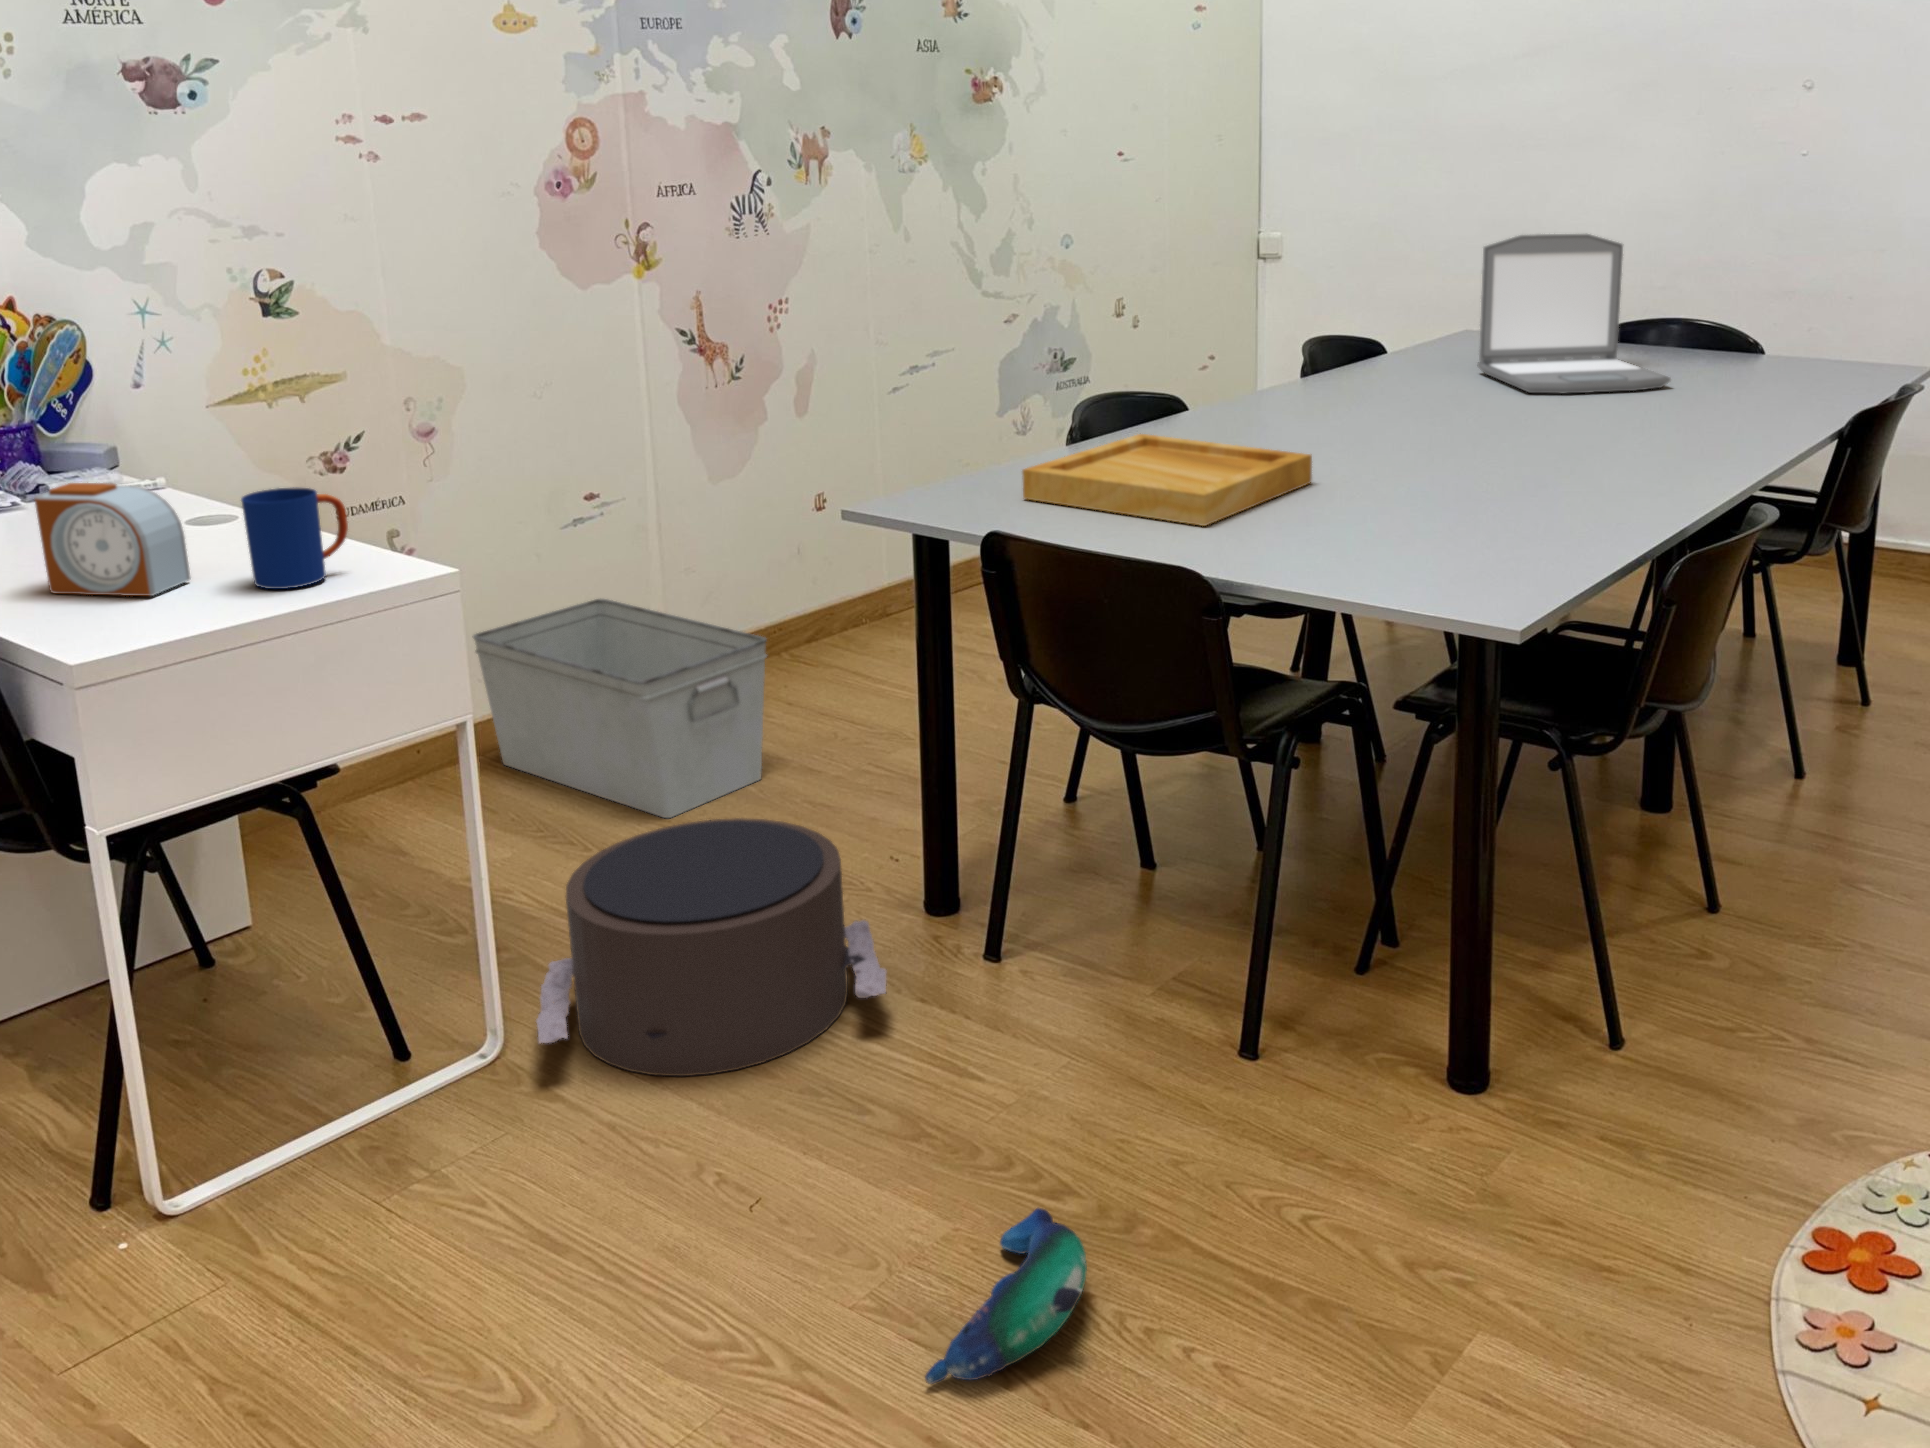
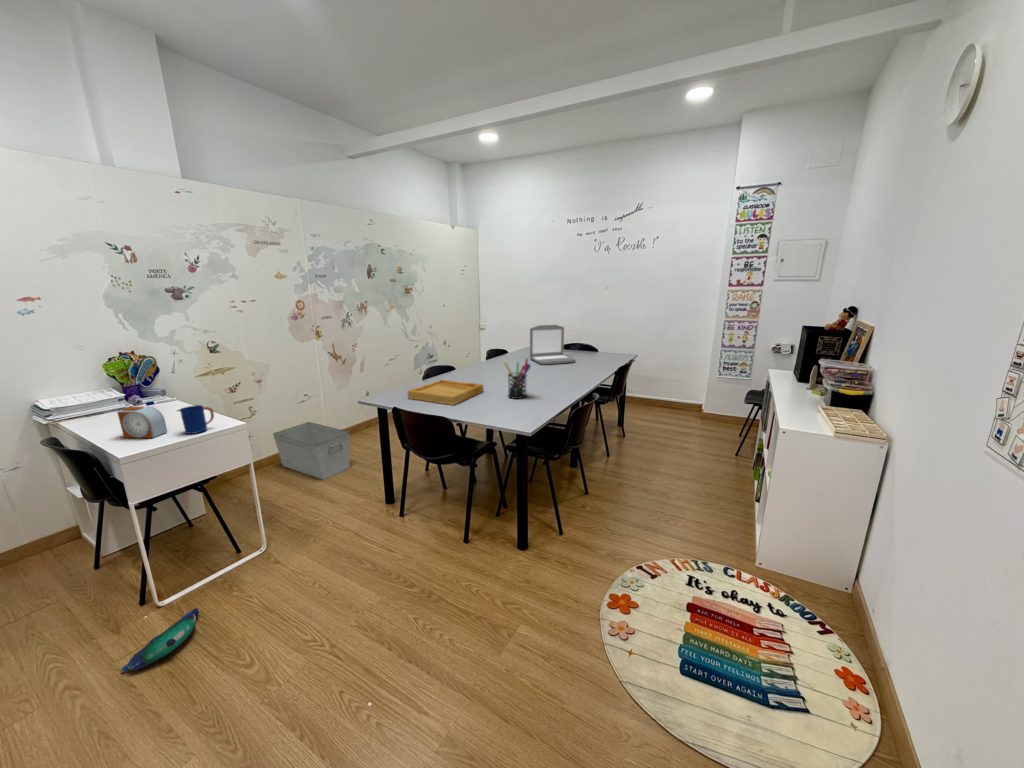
pen holder: none [1400,352,1508,511] -> present [504,359,530,399]
pouf: present [537,818,886,1076] -> none [275,484,373,557]
plush toy: present [925,1208,1087,1384] -> present [121,608,199,672]

